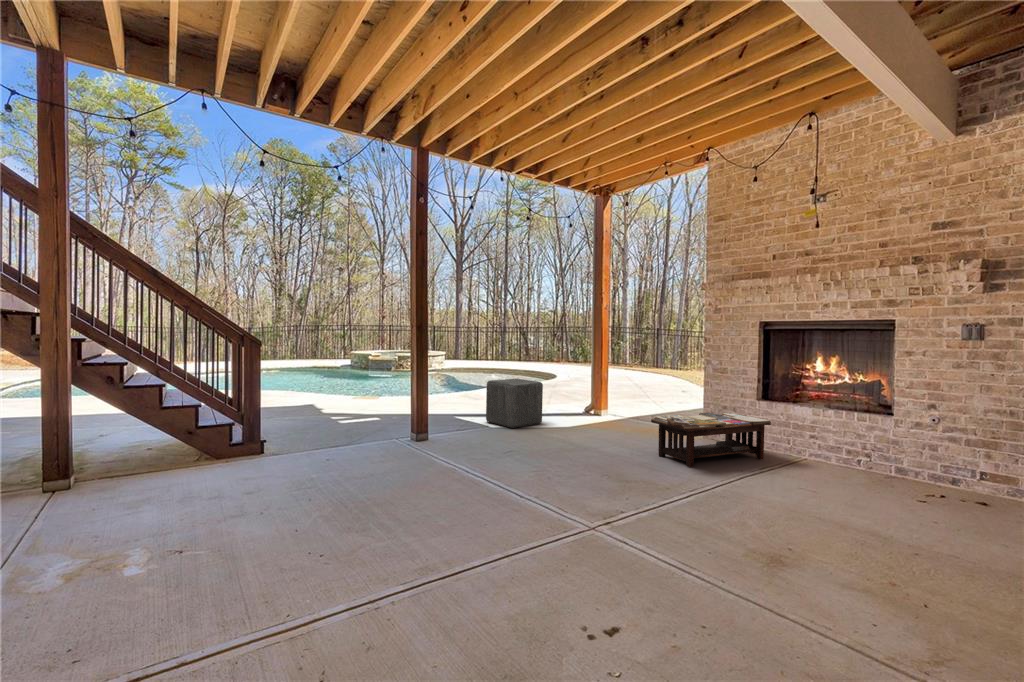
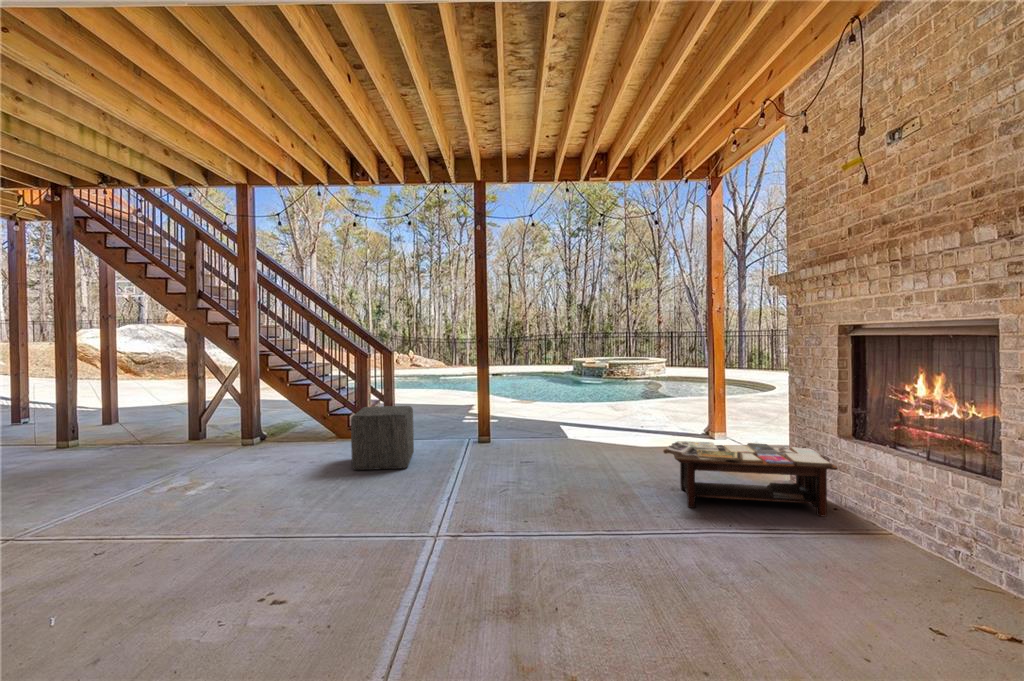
ottoman: present [486,378,543,428] -> present [351,406,414,470]

